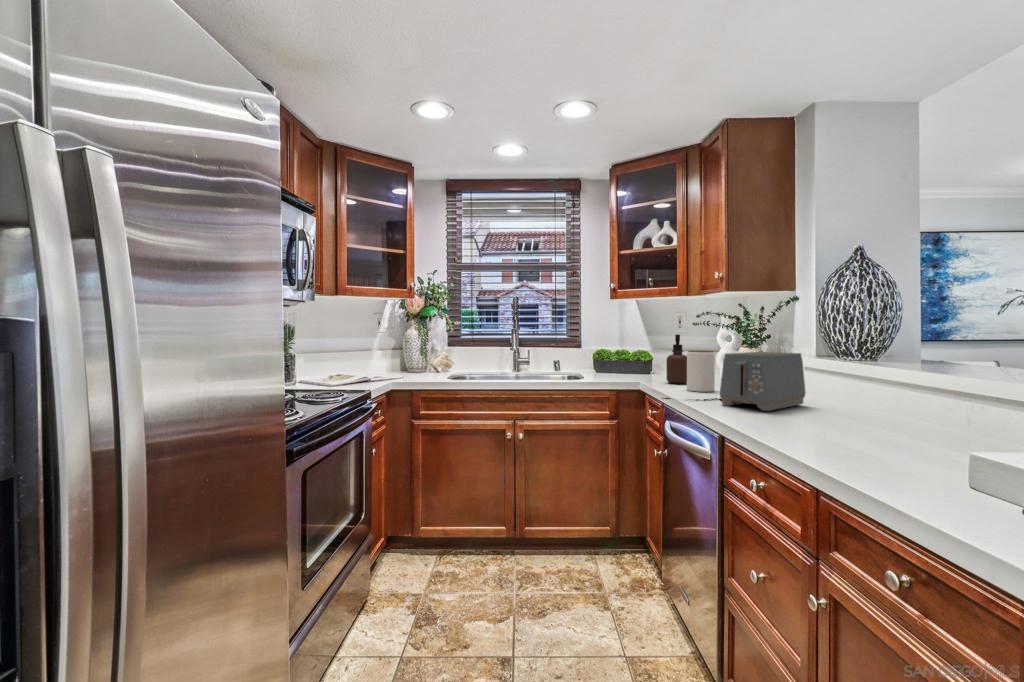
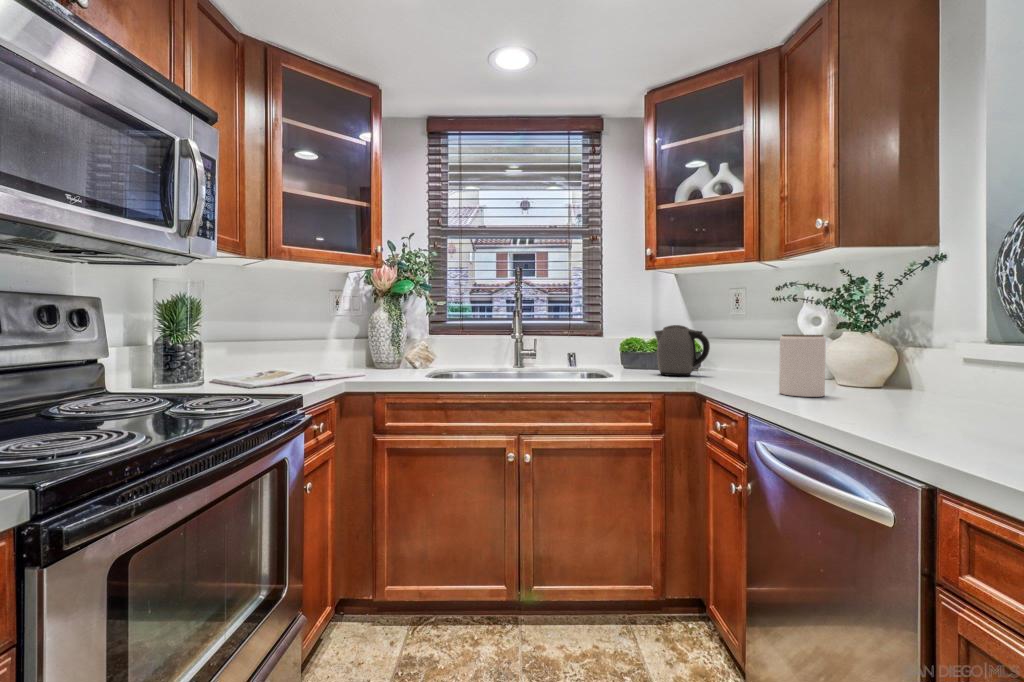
soap dispenser: present [666,335,687,384] -> none [734,314,768,384]
kettle: none [615,341,655,379] -> present [655,325,710,376]
toaster: present [720,352,806,411] -> none [863,335,999,434]

